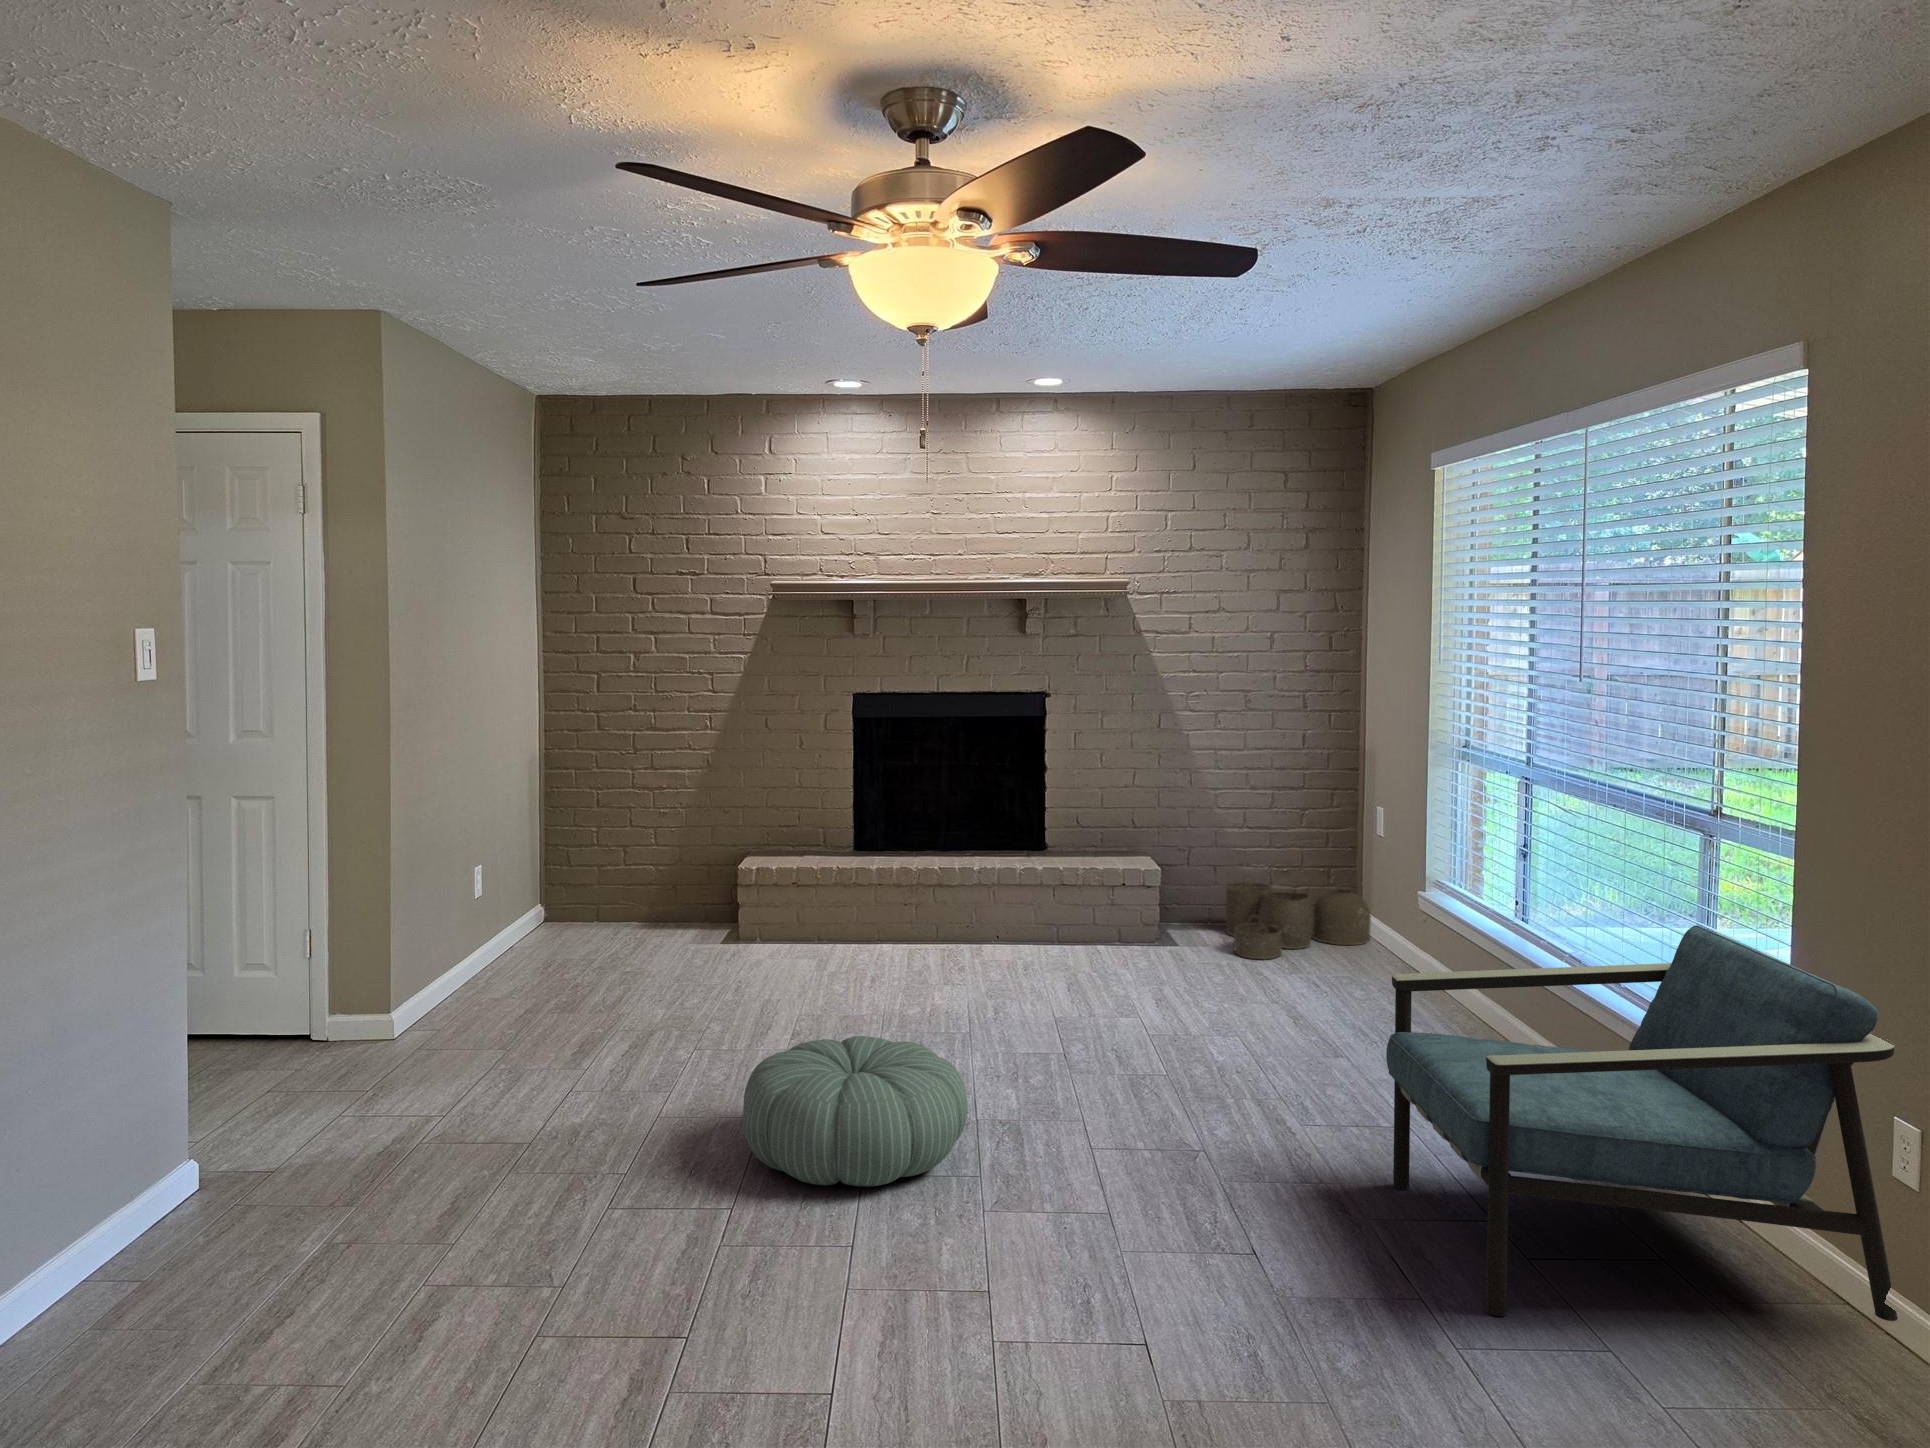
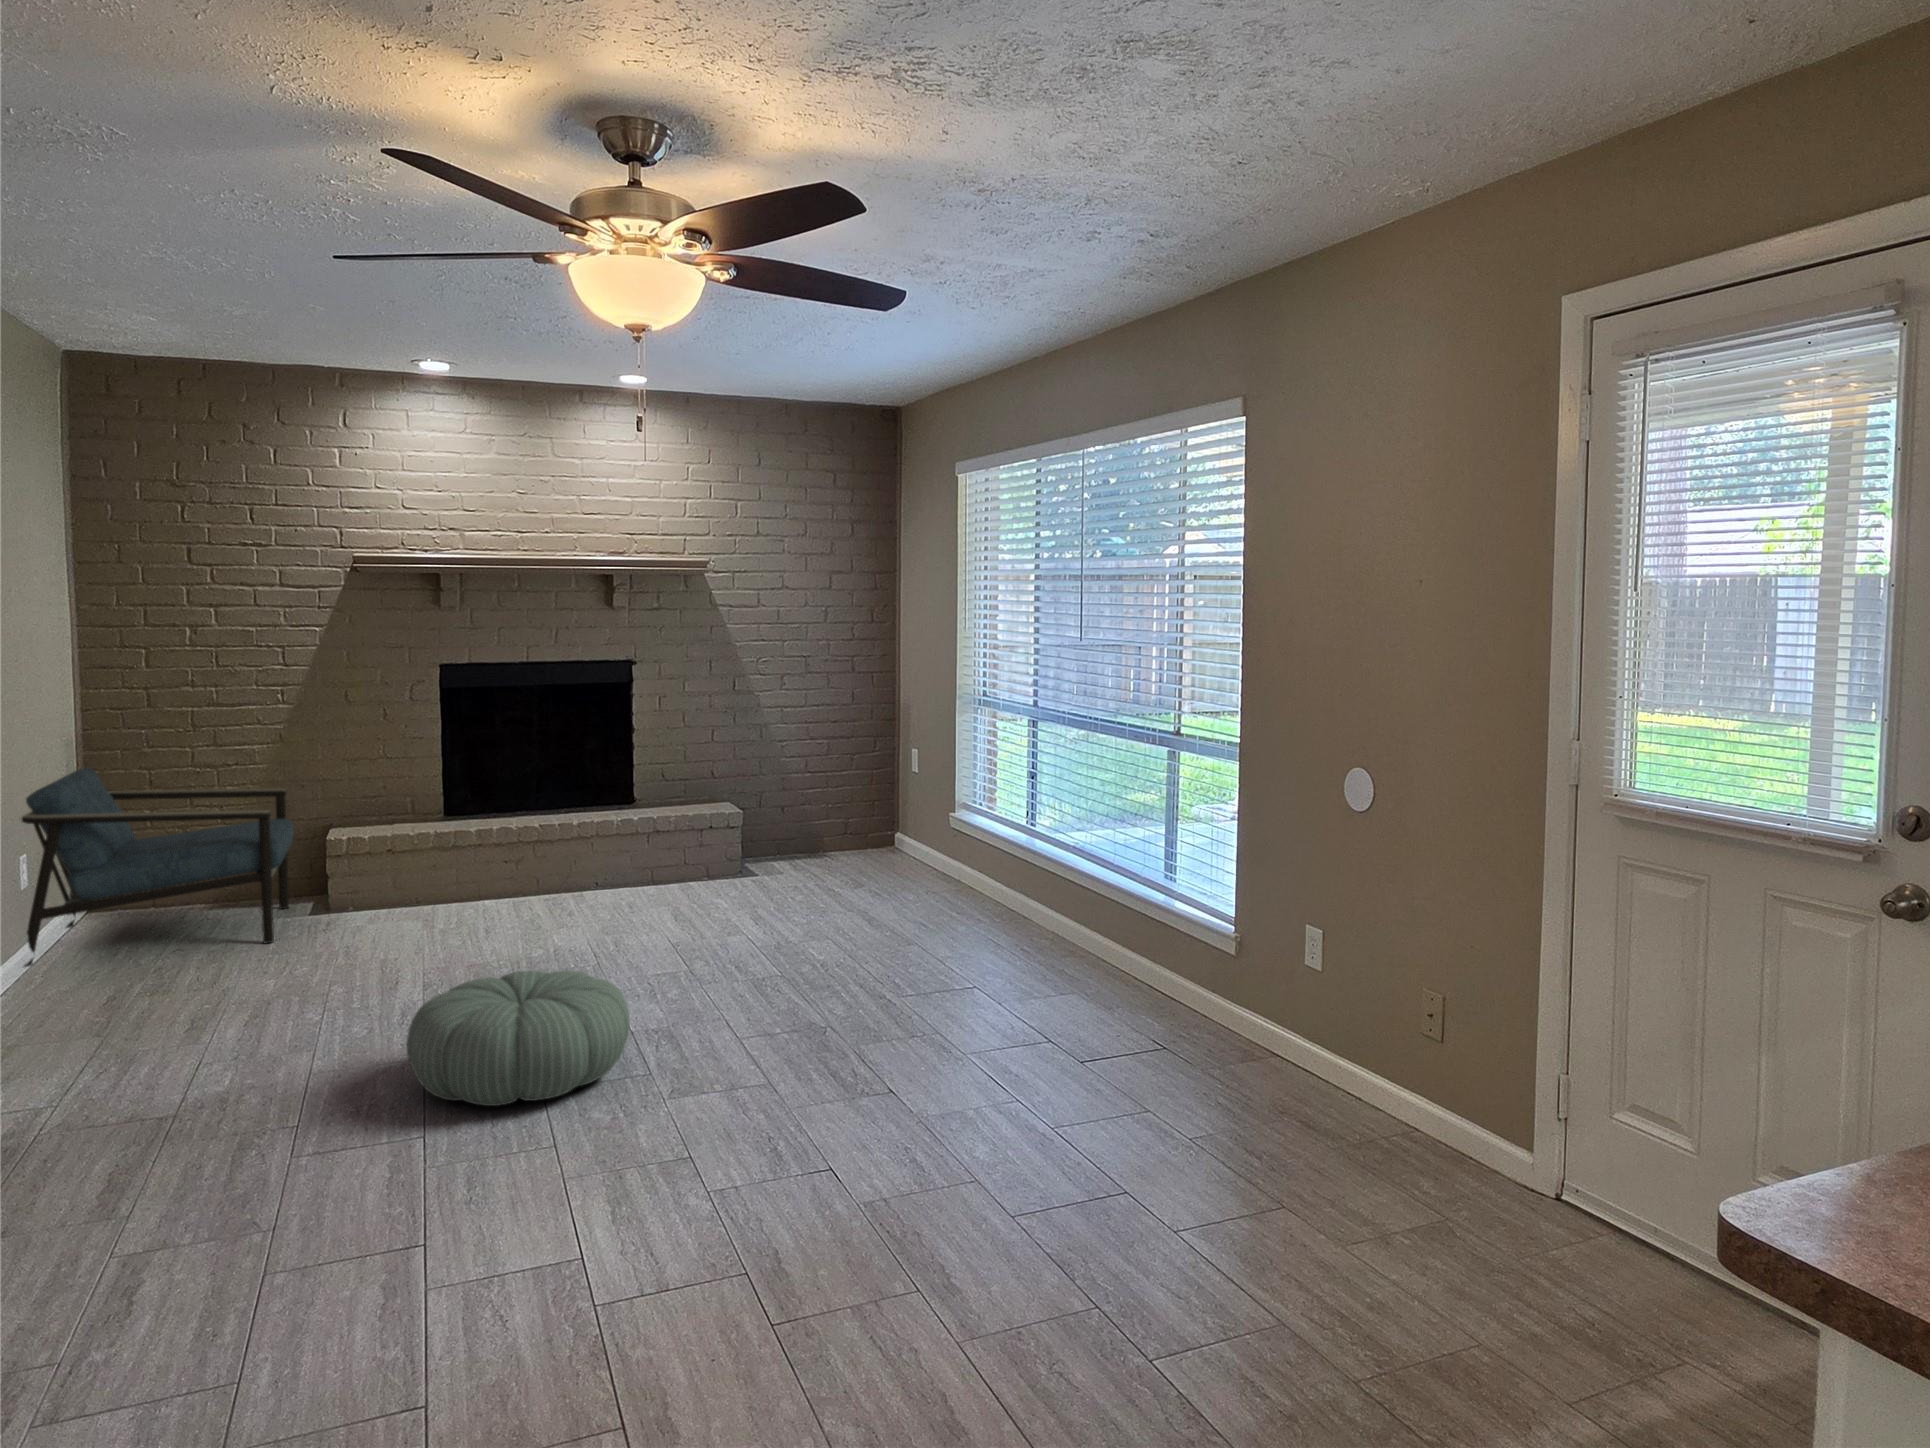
woven basket: present [1226,880,1371,959] -> none [800,815,919,884]
armchair: present [1386,926,1898,1321] -> present [22,767,294,967]

